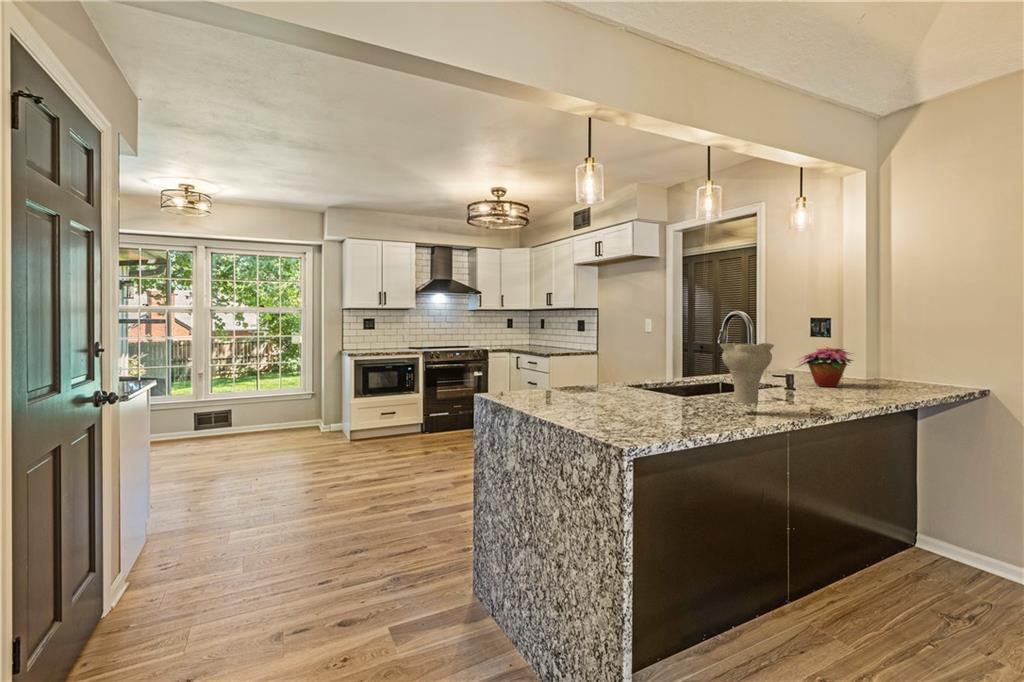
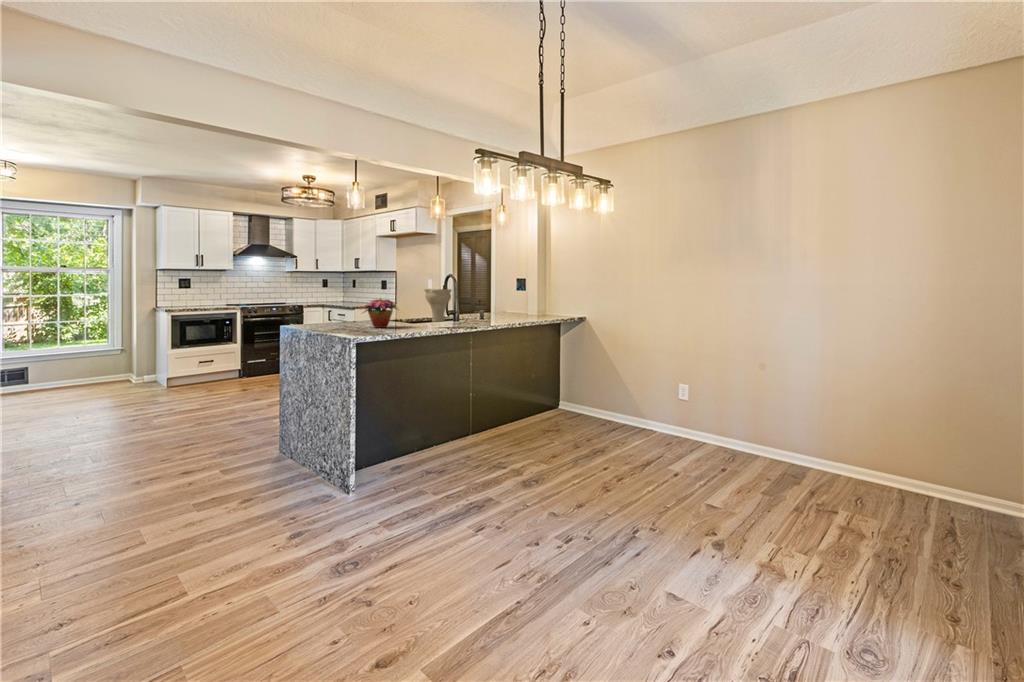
flower arrangement: present [798,347,853,387] -> present [362,299,396,328]

